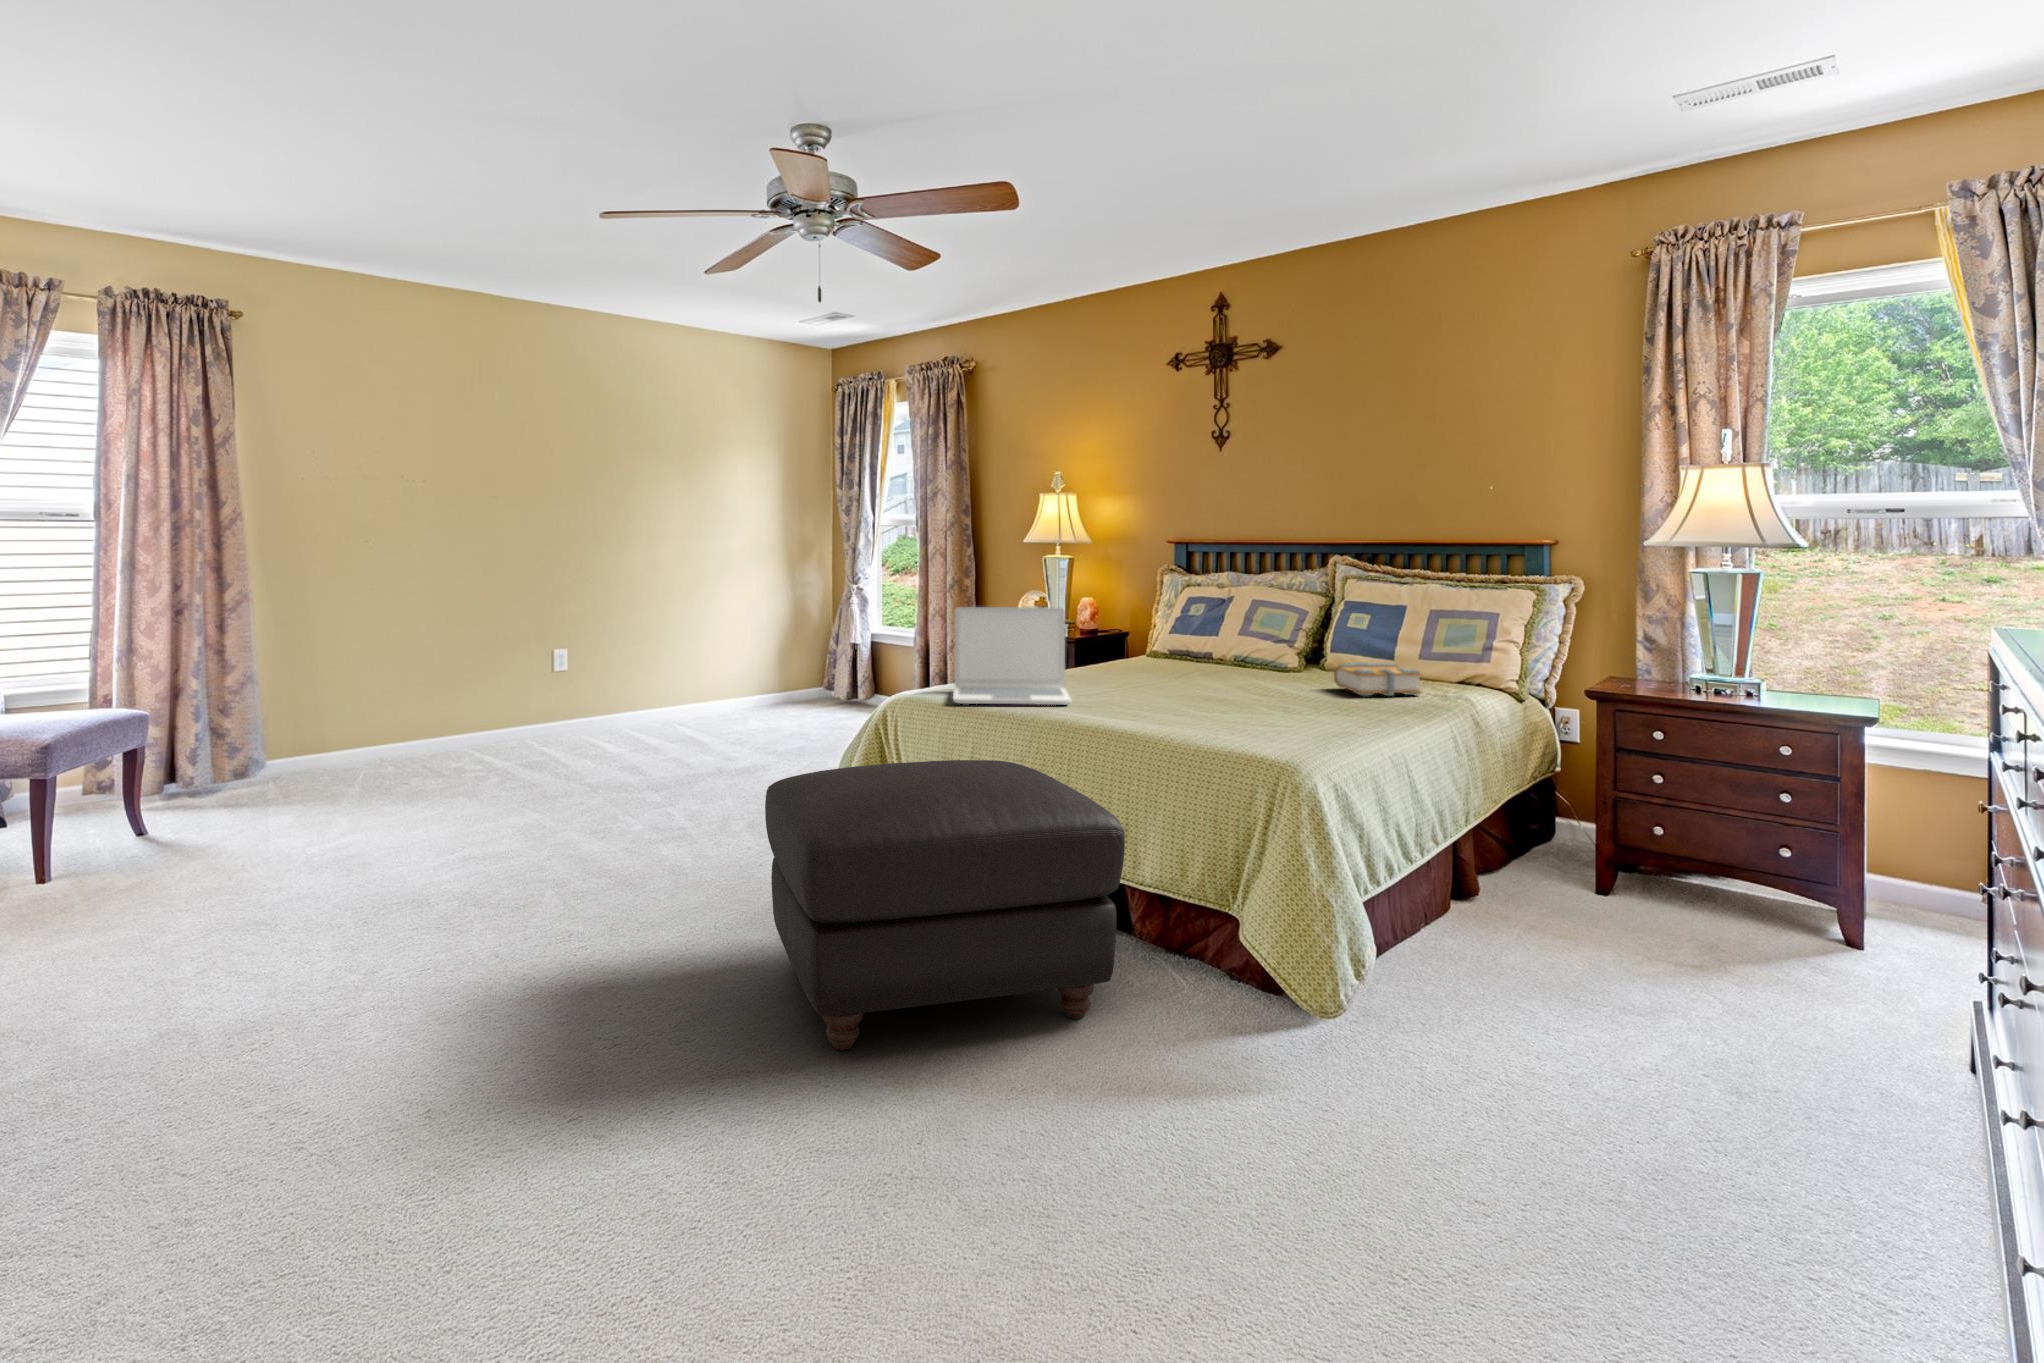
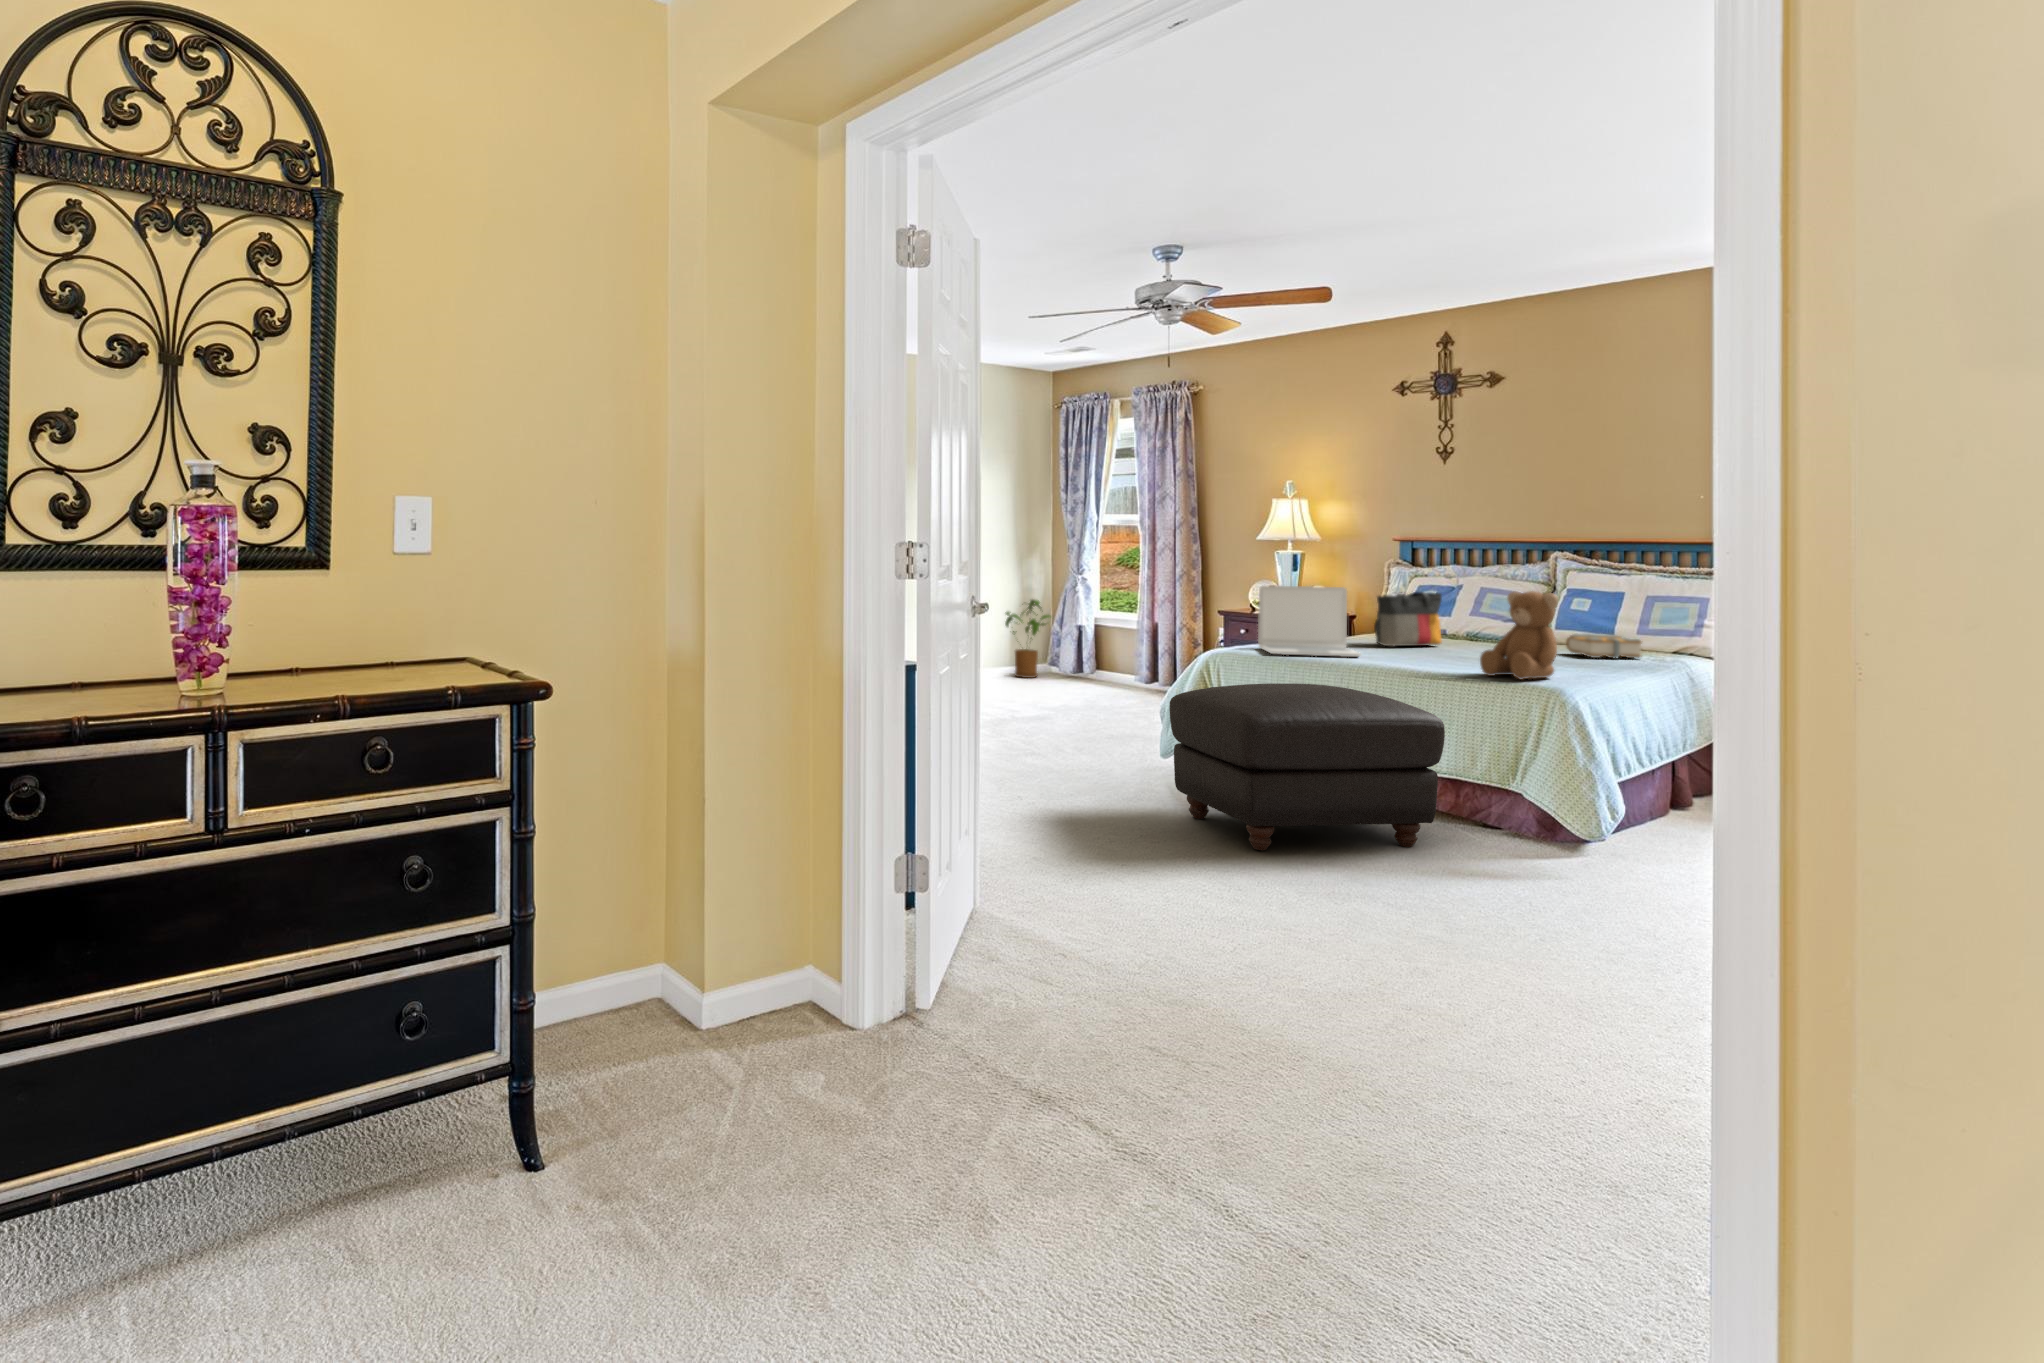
tote bag: none [1110,610,1192,683] -> present [1374,592,1442,646]
house plant: none [767,613,825,705] -> present [1005,600,1050,678]
teddy bear: none [1198,617,1299,748] -> present [1480,591,1558,679]

